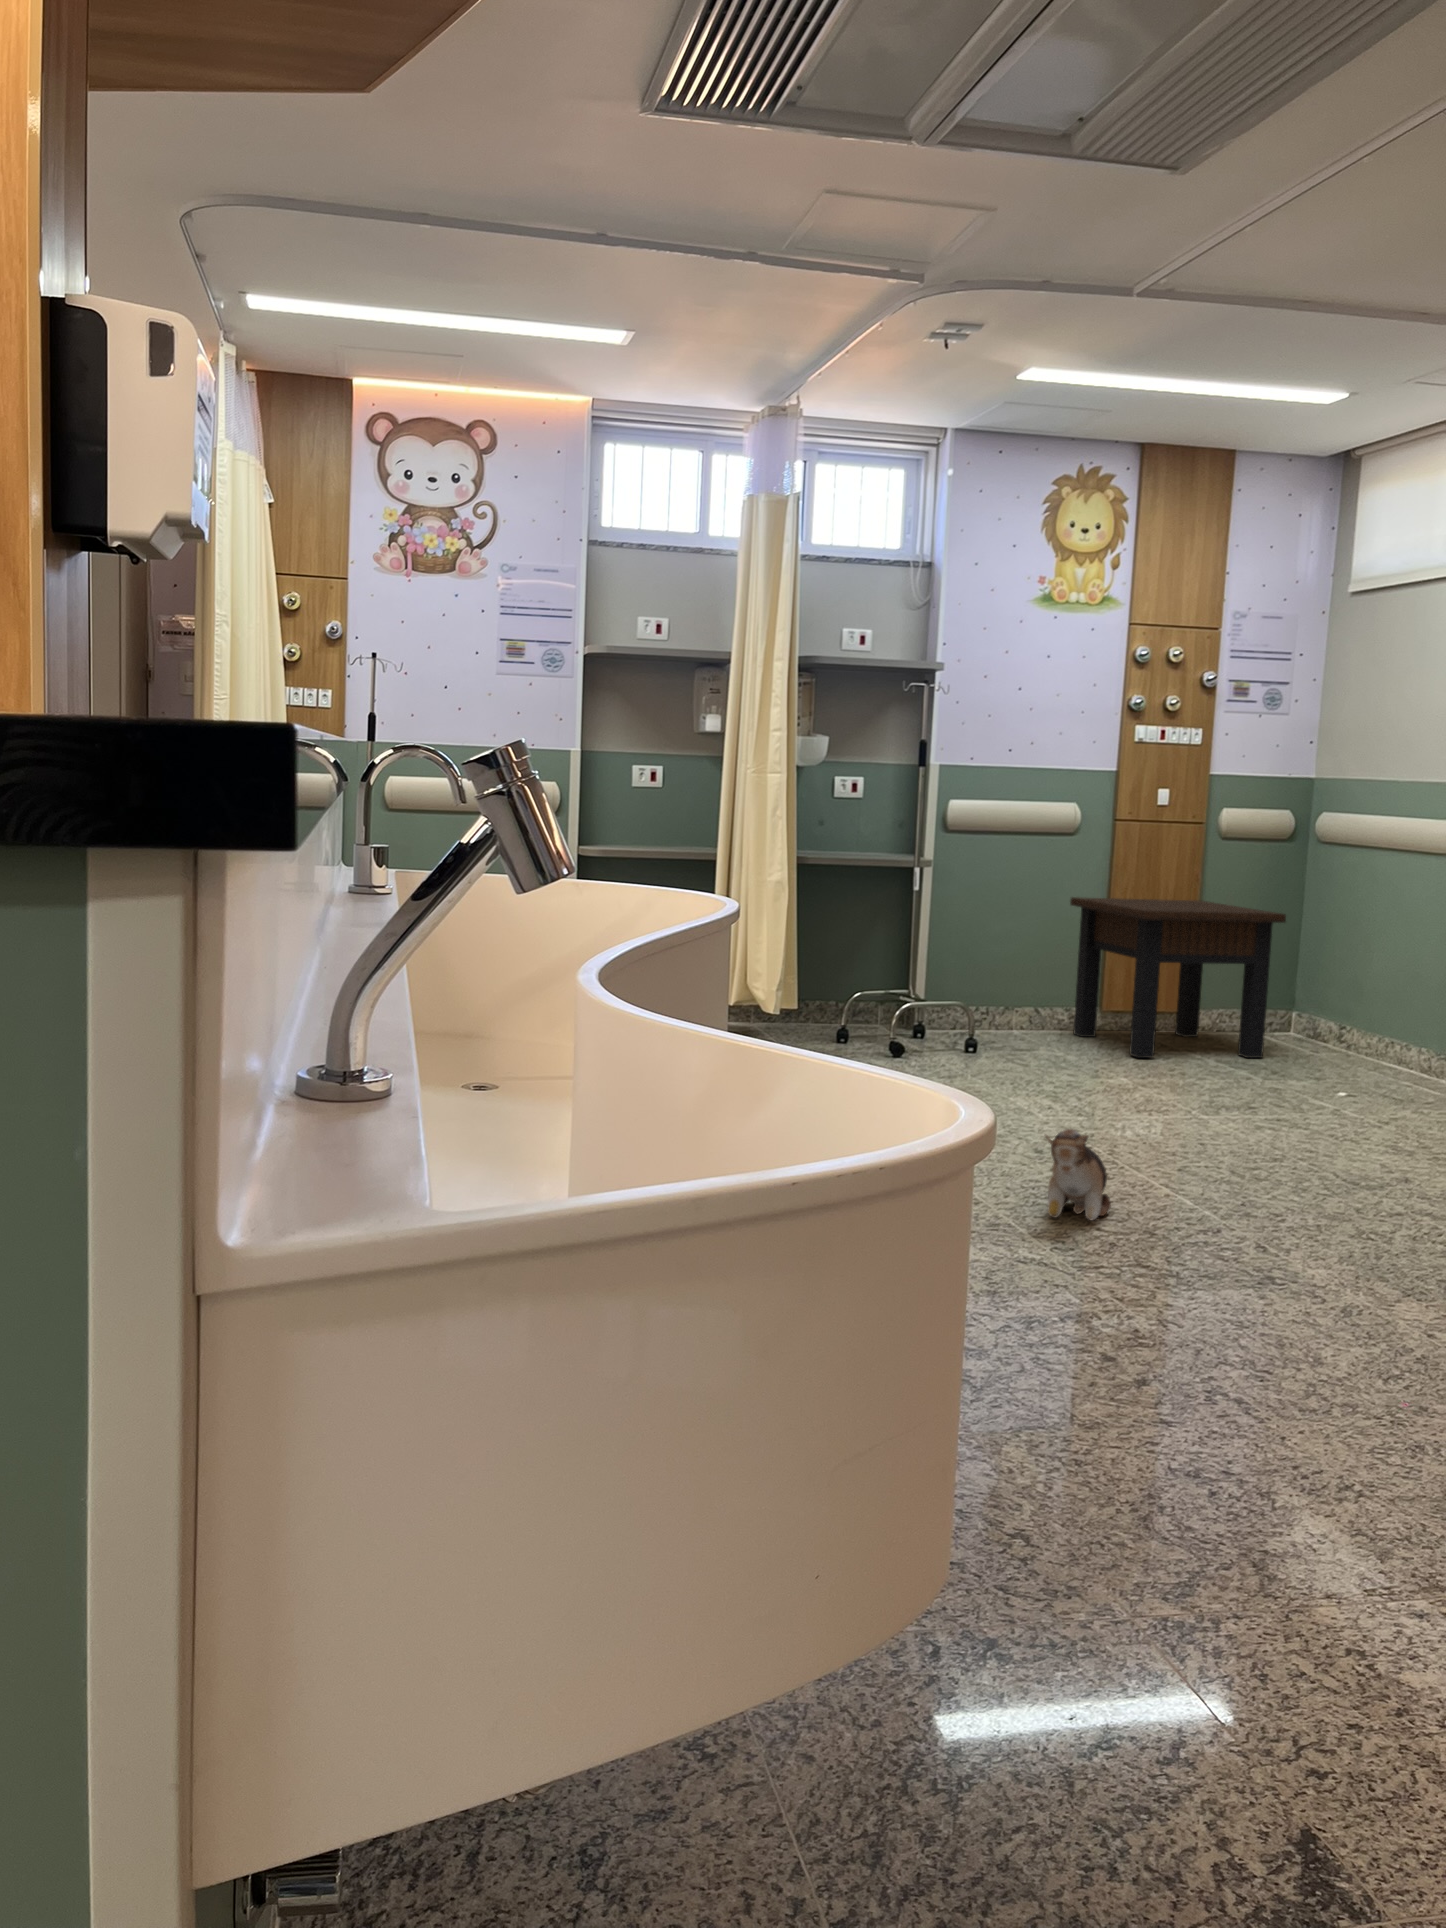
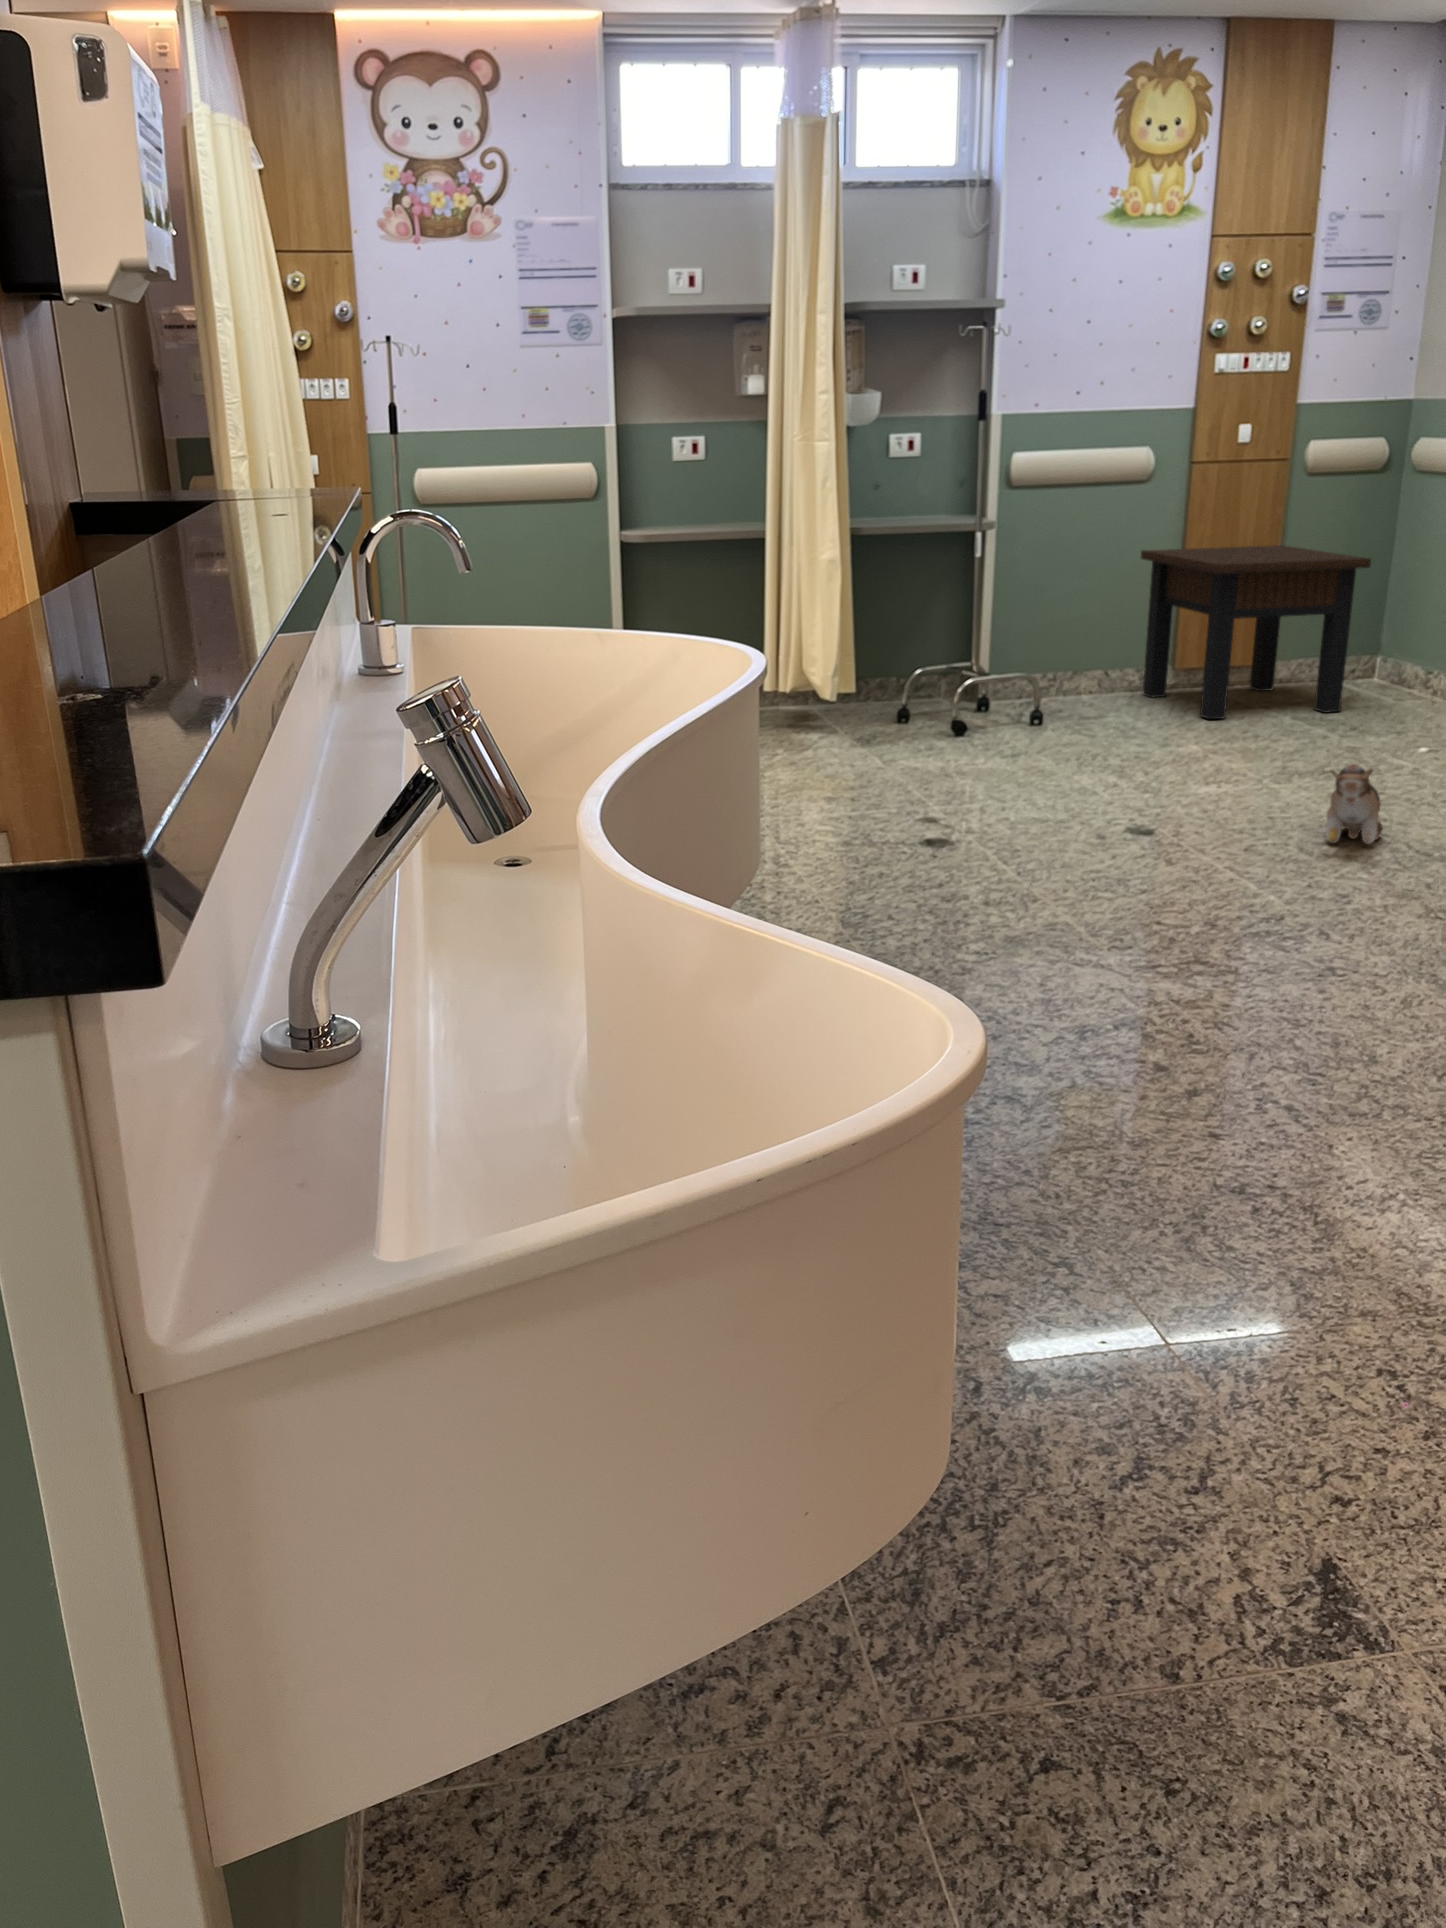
plush toy: present [1045,1129,1111,1220] -> present [1326,764,1382,844]

